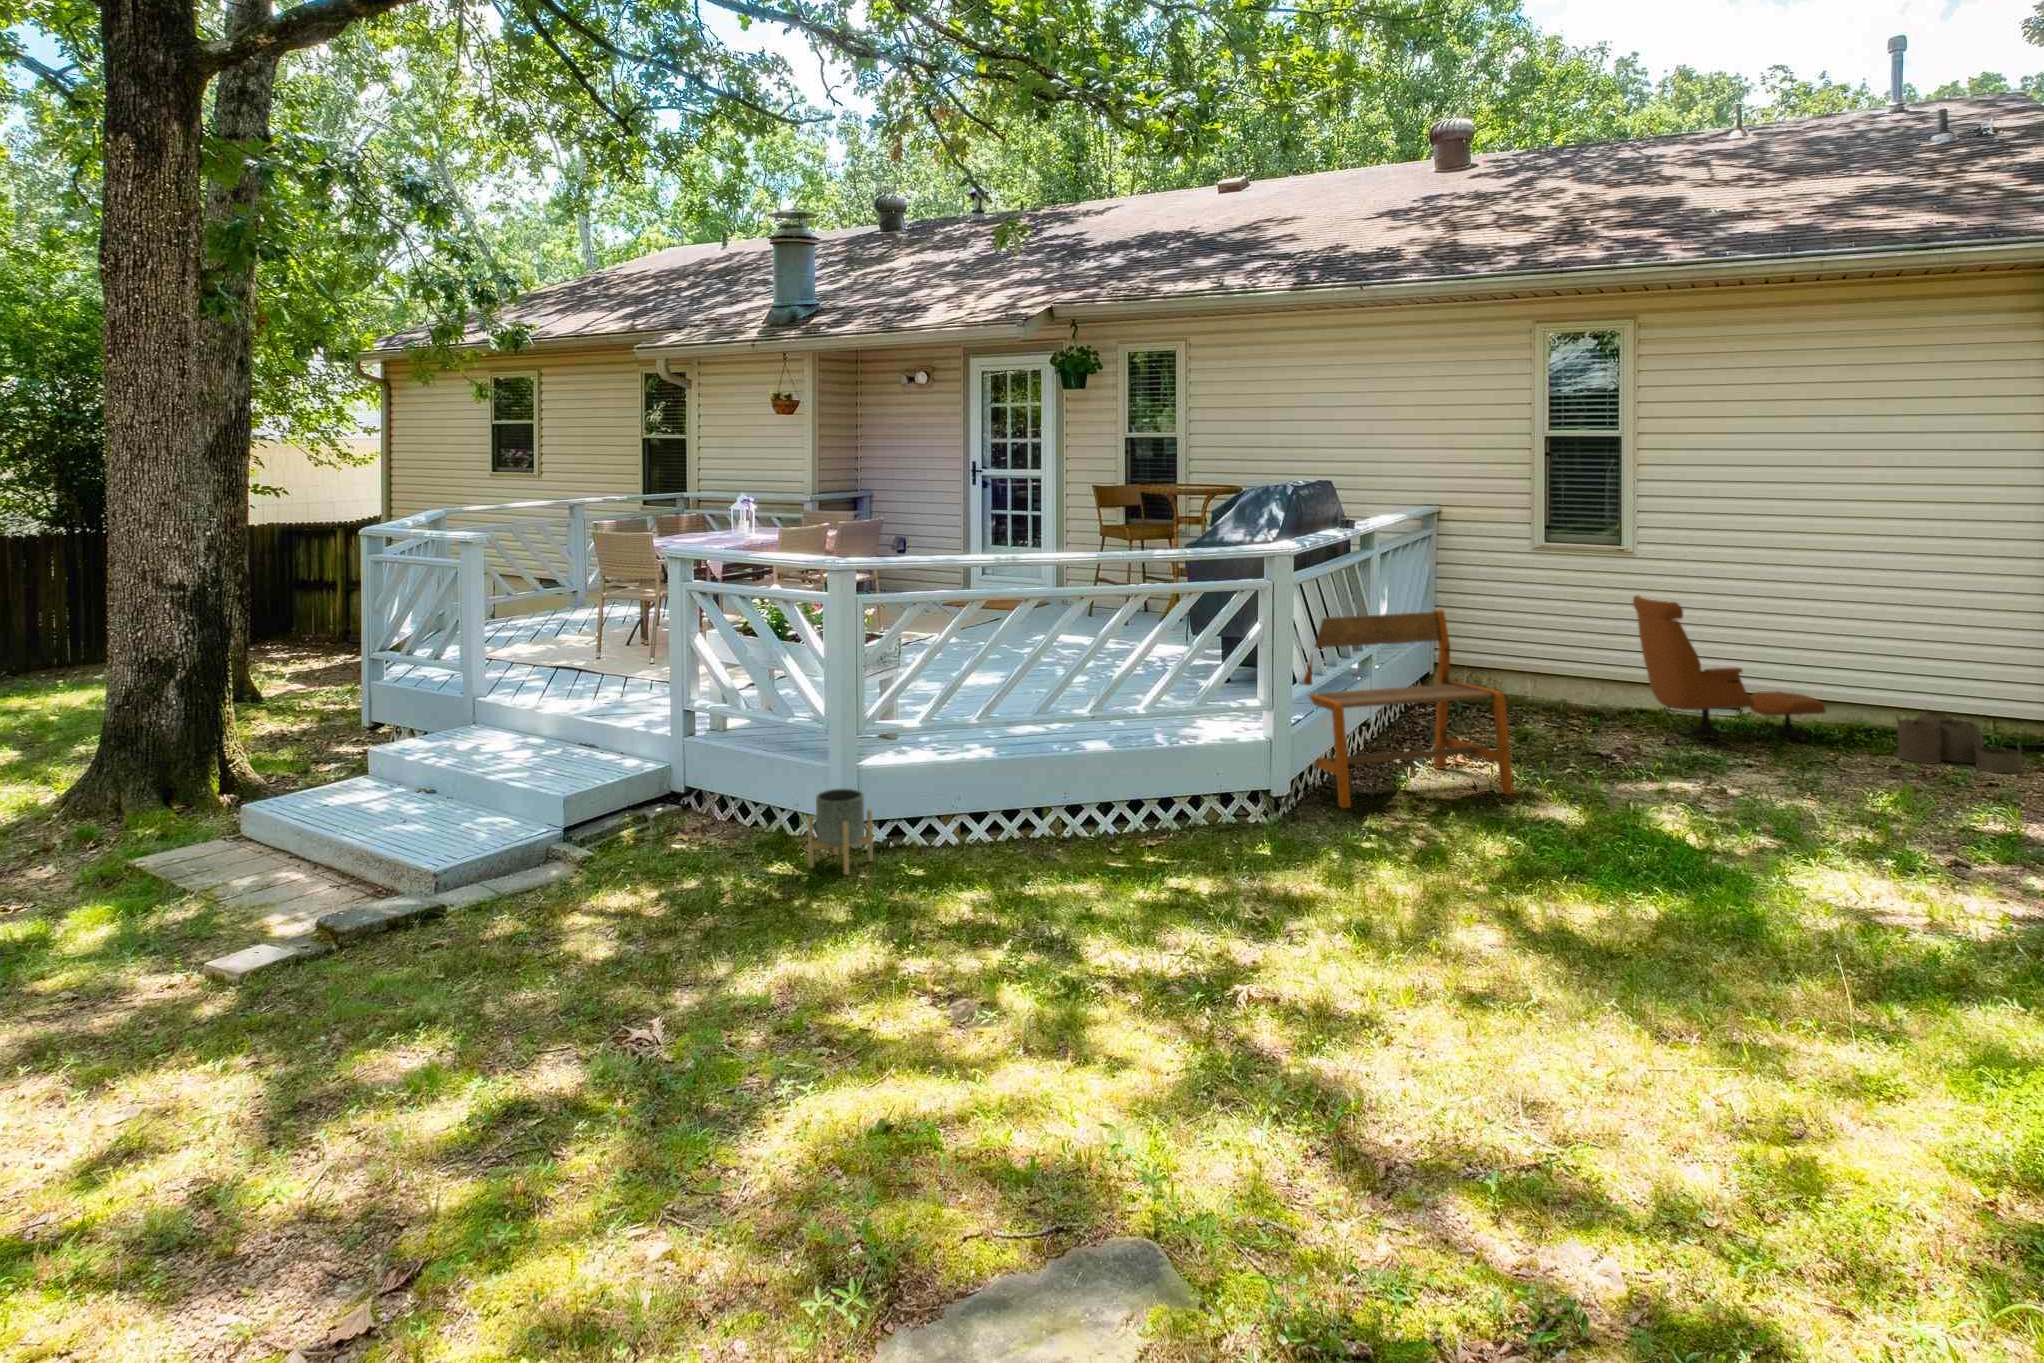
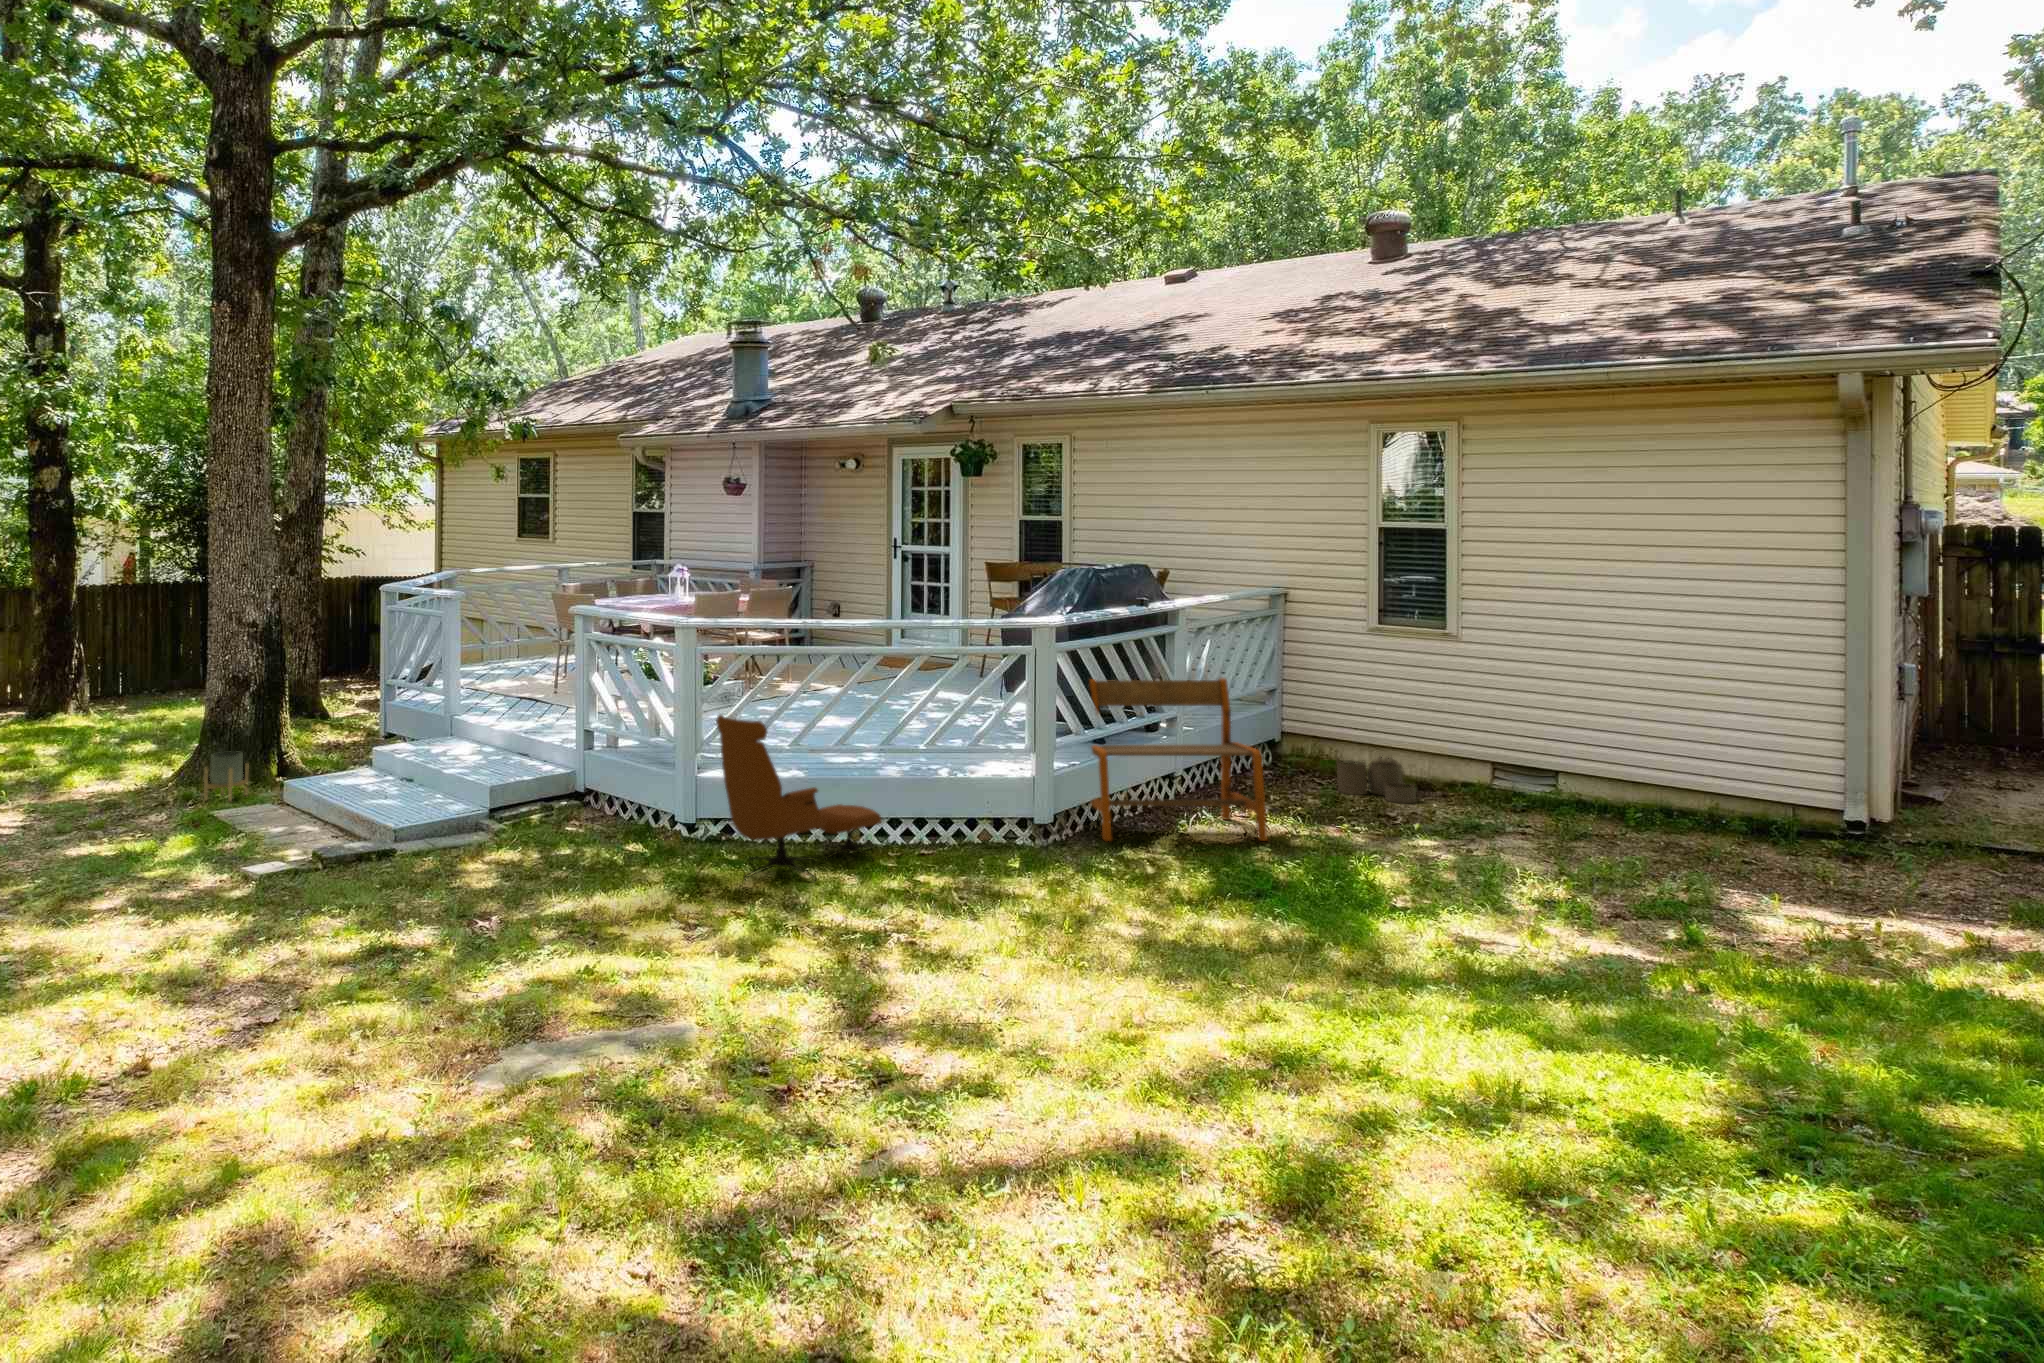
lounge chair: present [1633,596,1826,752] -> present [716,715,882,880]
woven basket: present [1897,711,2022,774] -> present [1337,757,1416,803]
planter: present [808,789,873,875] -> present [204,751,248,801]

